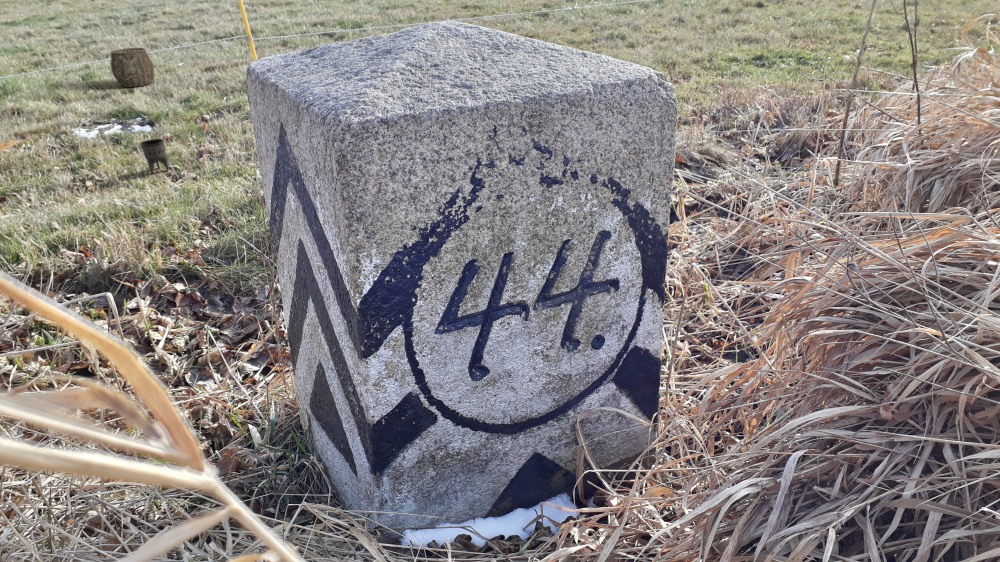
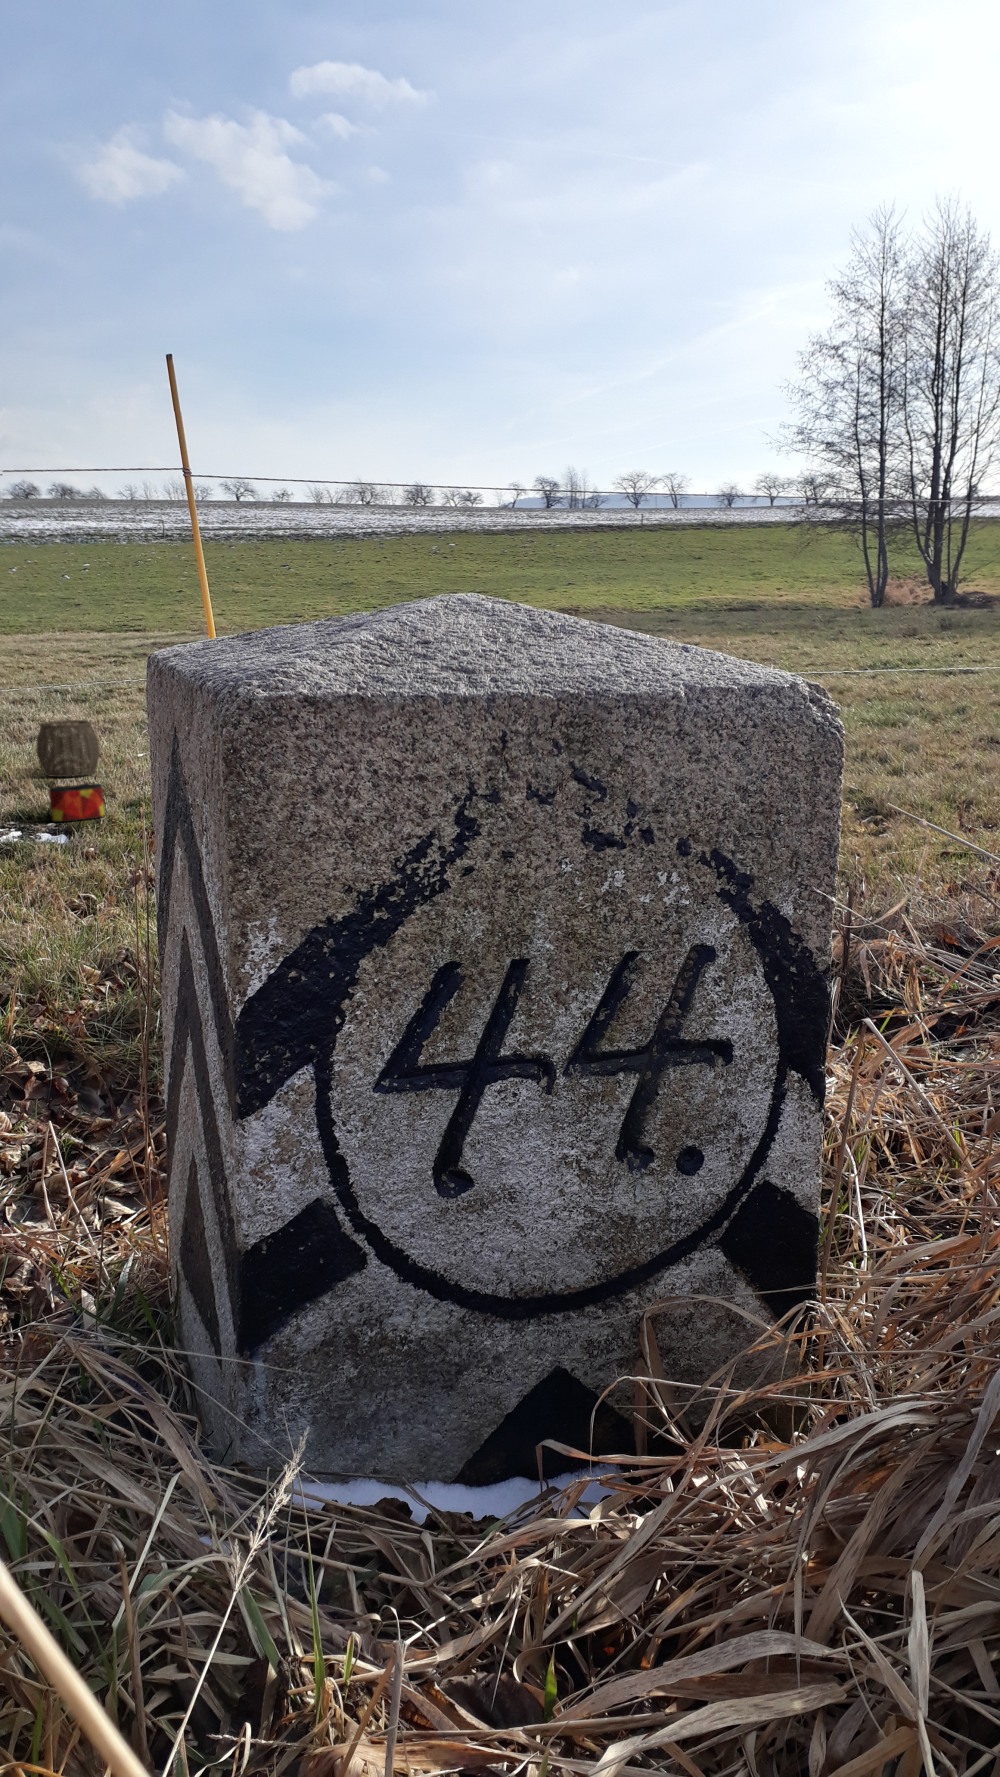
bag: none [131,94,170,122] -> present [44,783,105,822]
planter: present [140,139,169,173] -> none [39,838,76,890]

